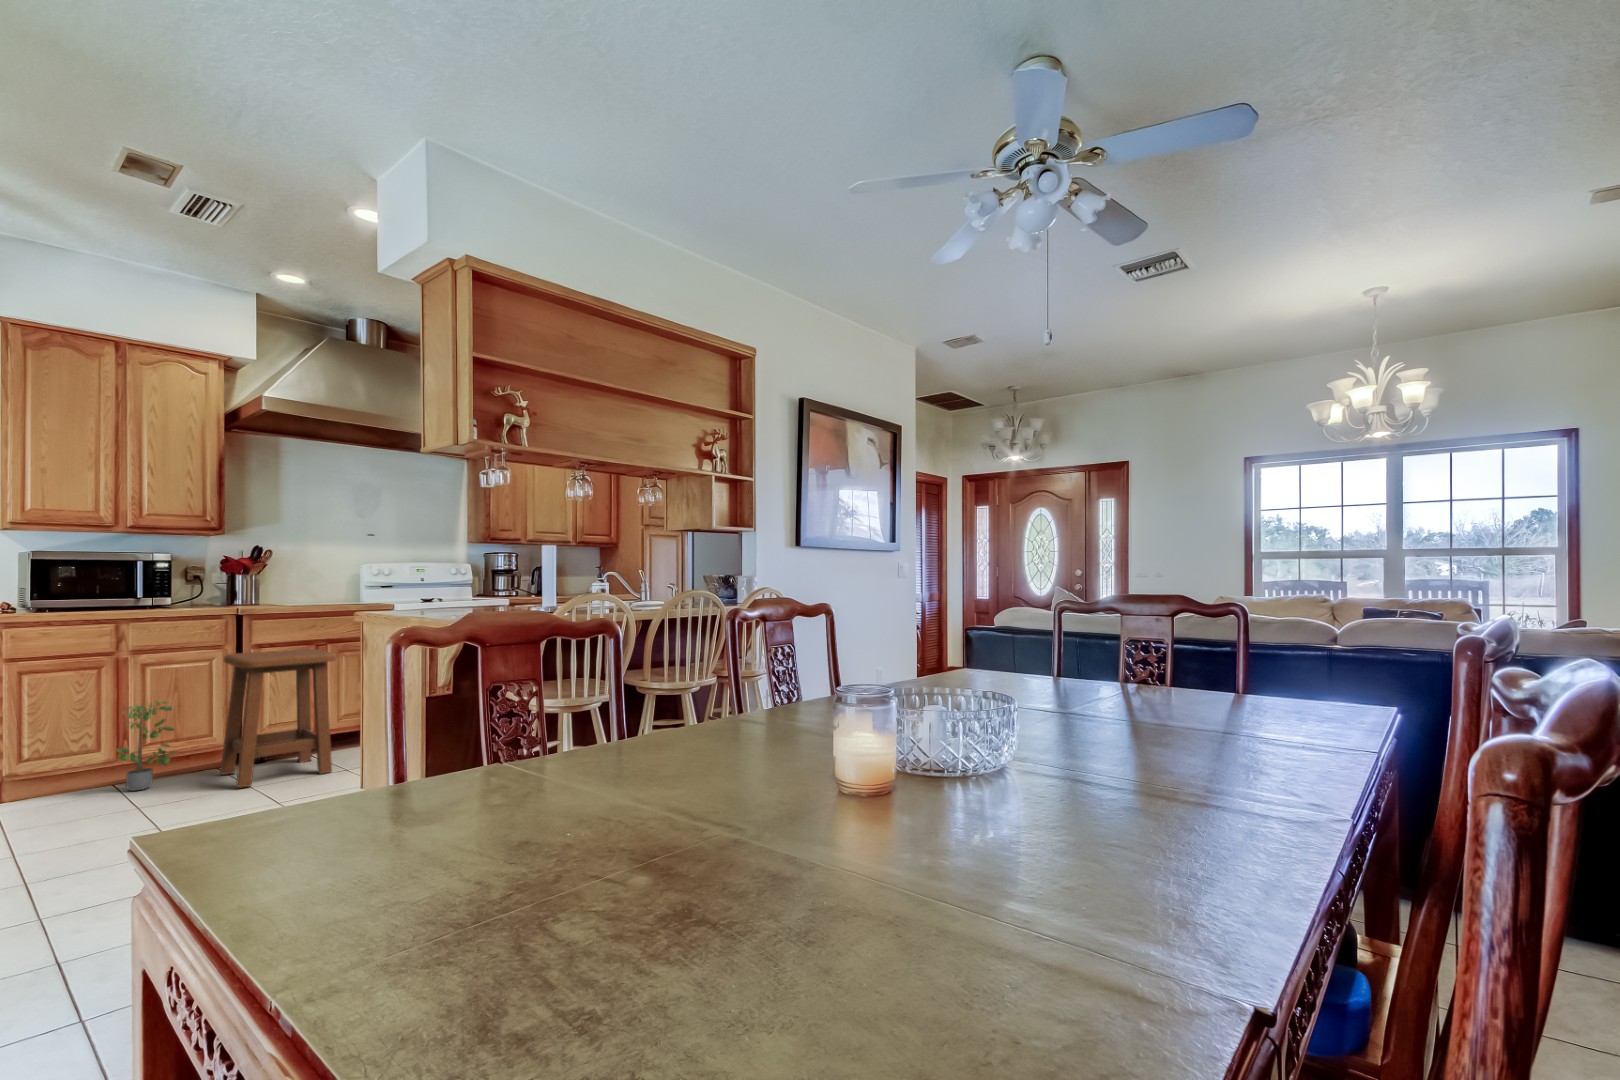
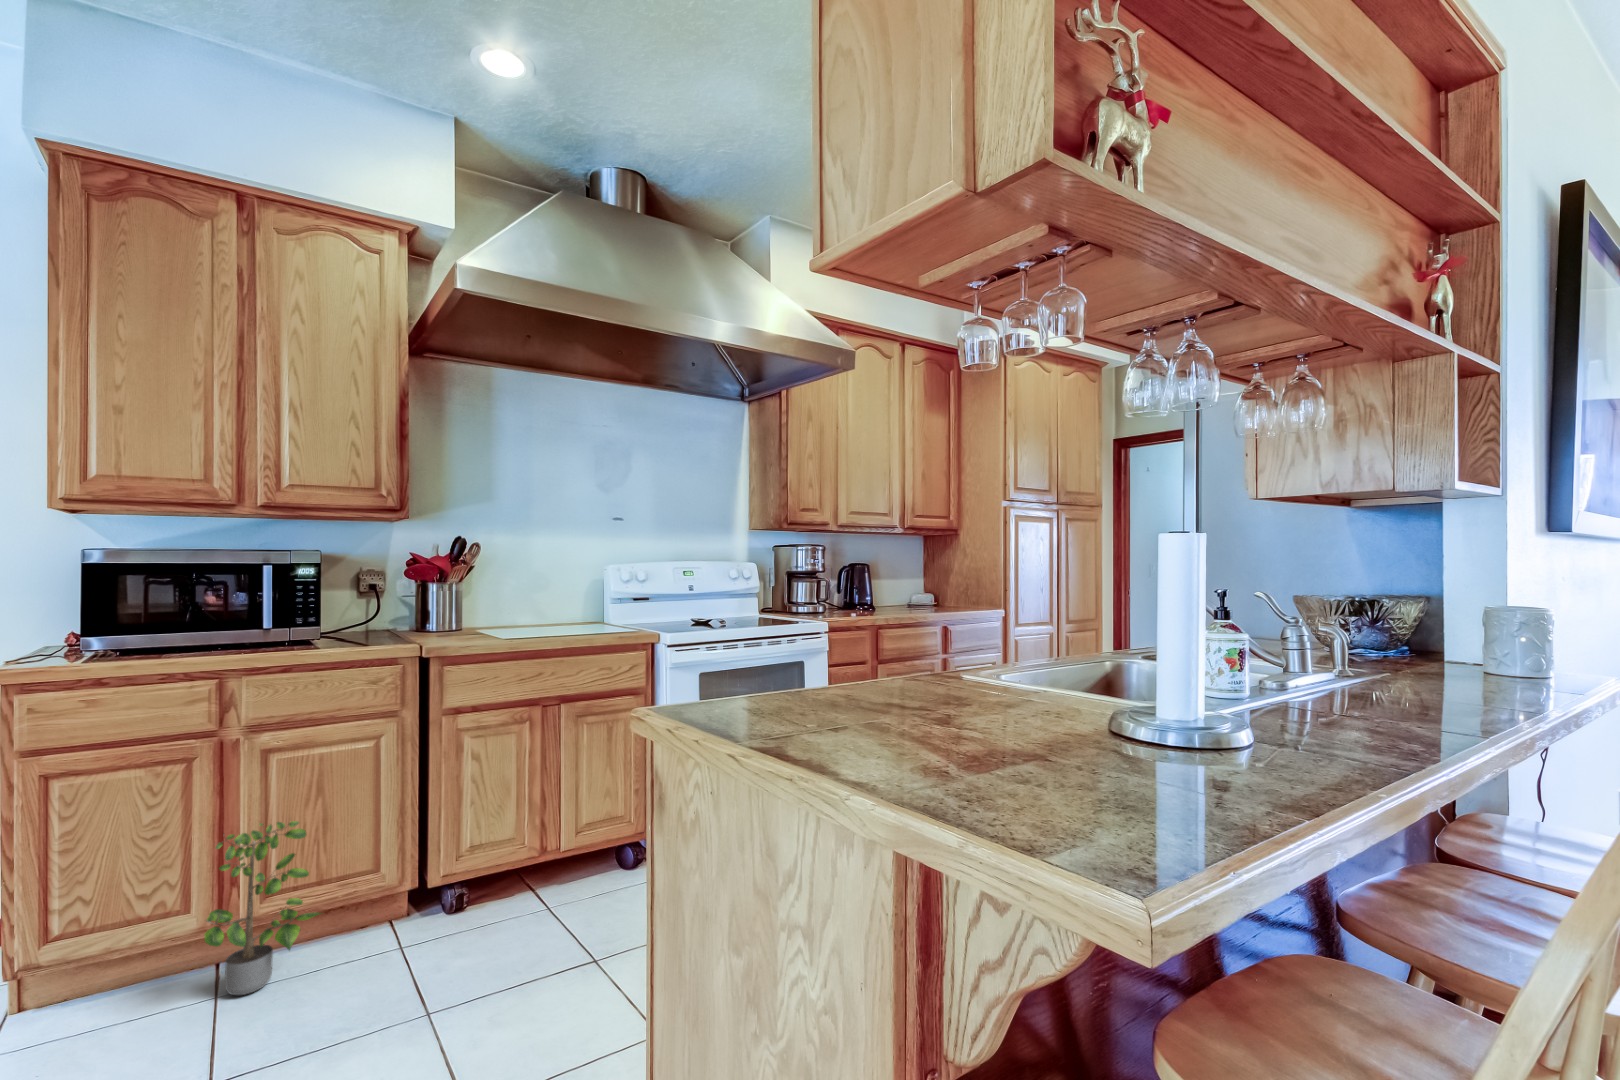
stool: present [220,649,336,787] -> none [389,717,574,1016]

